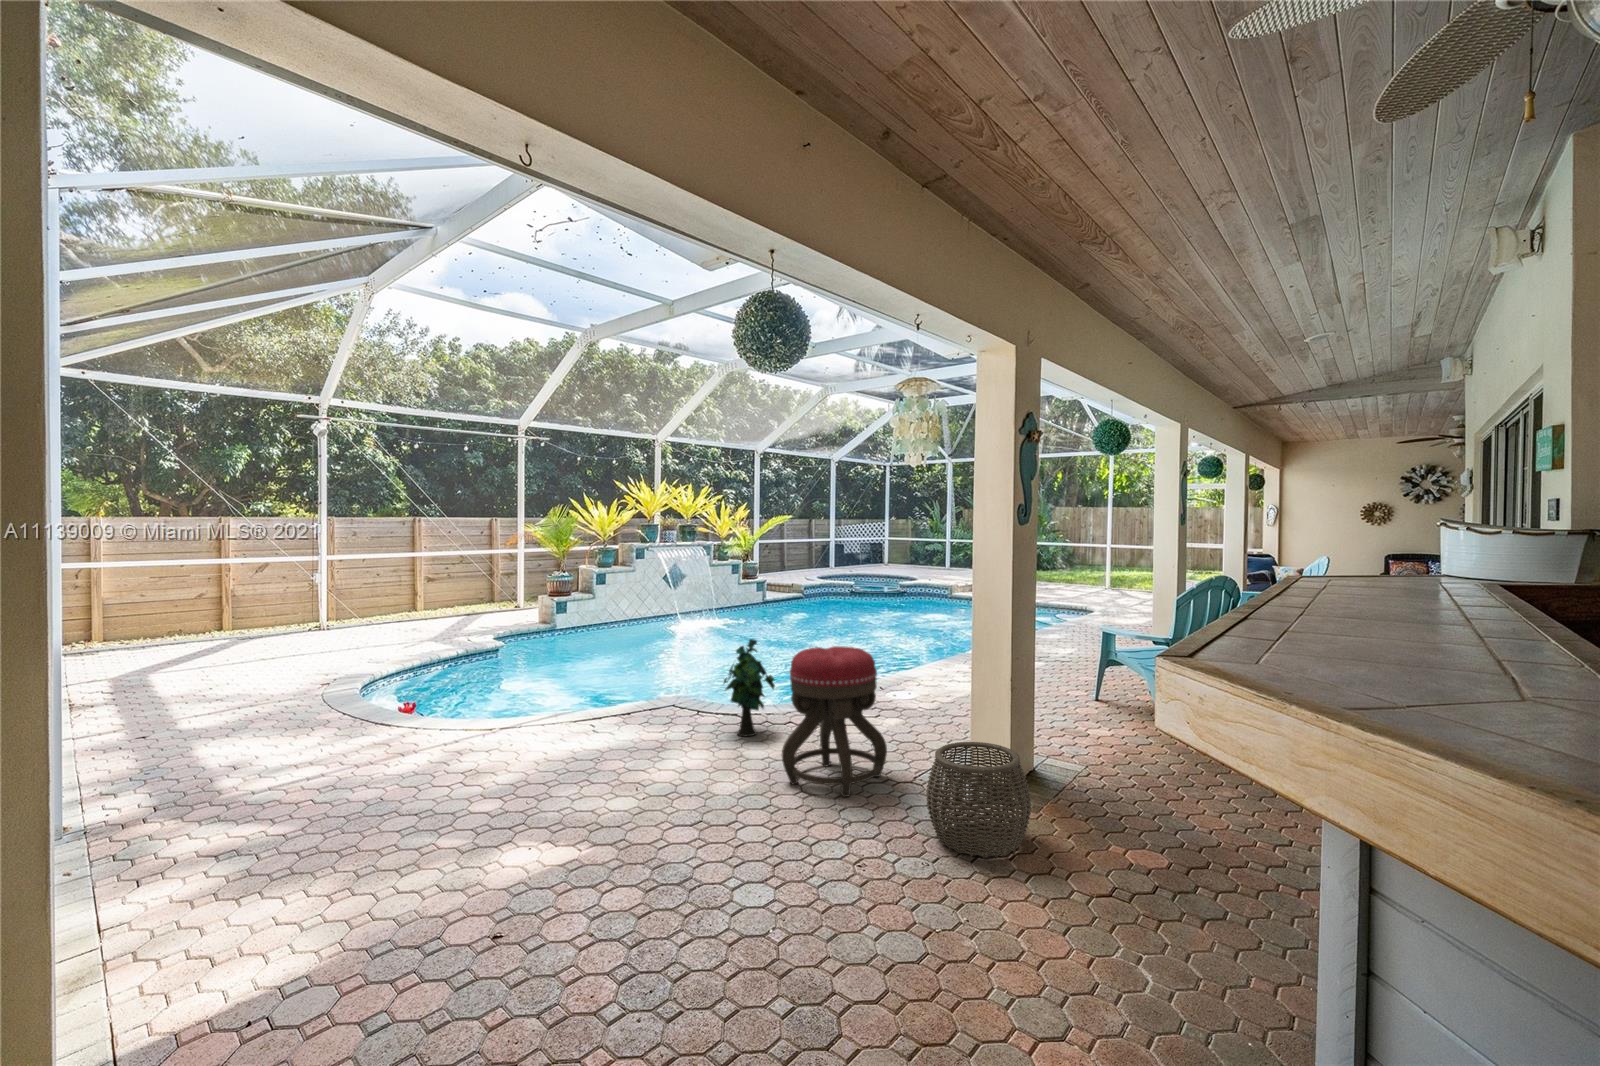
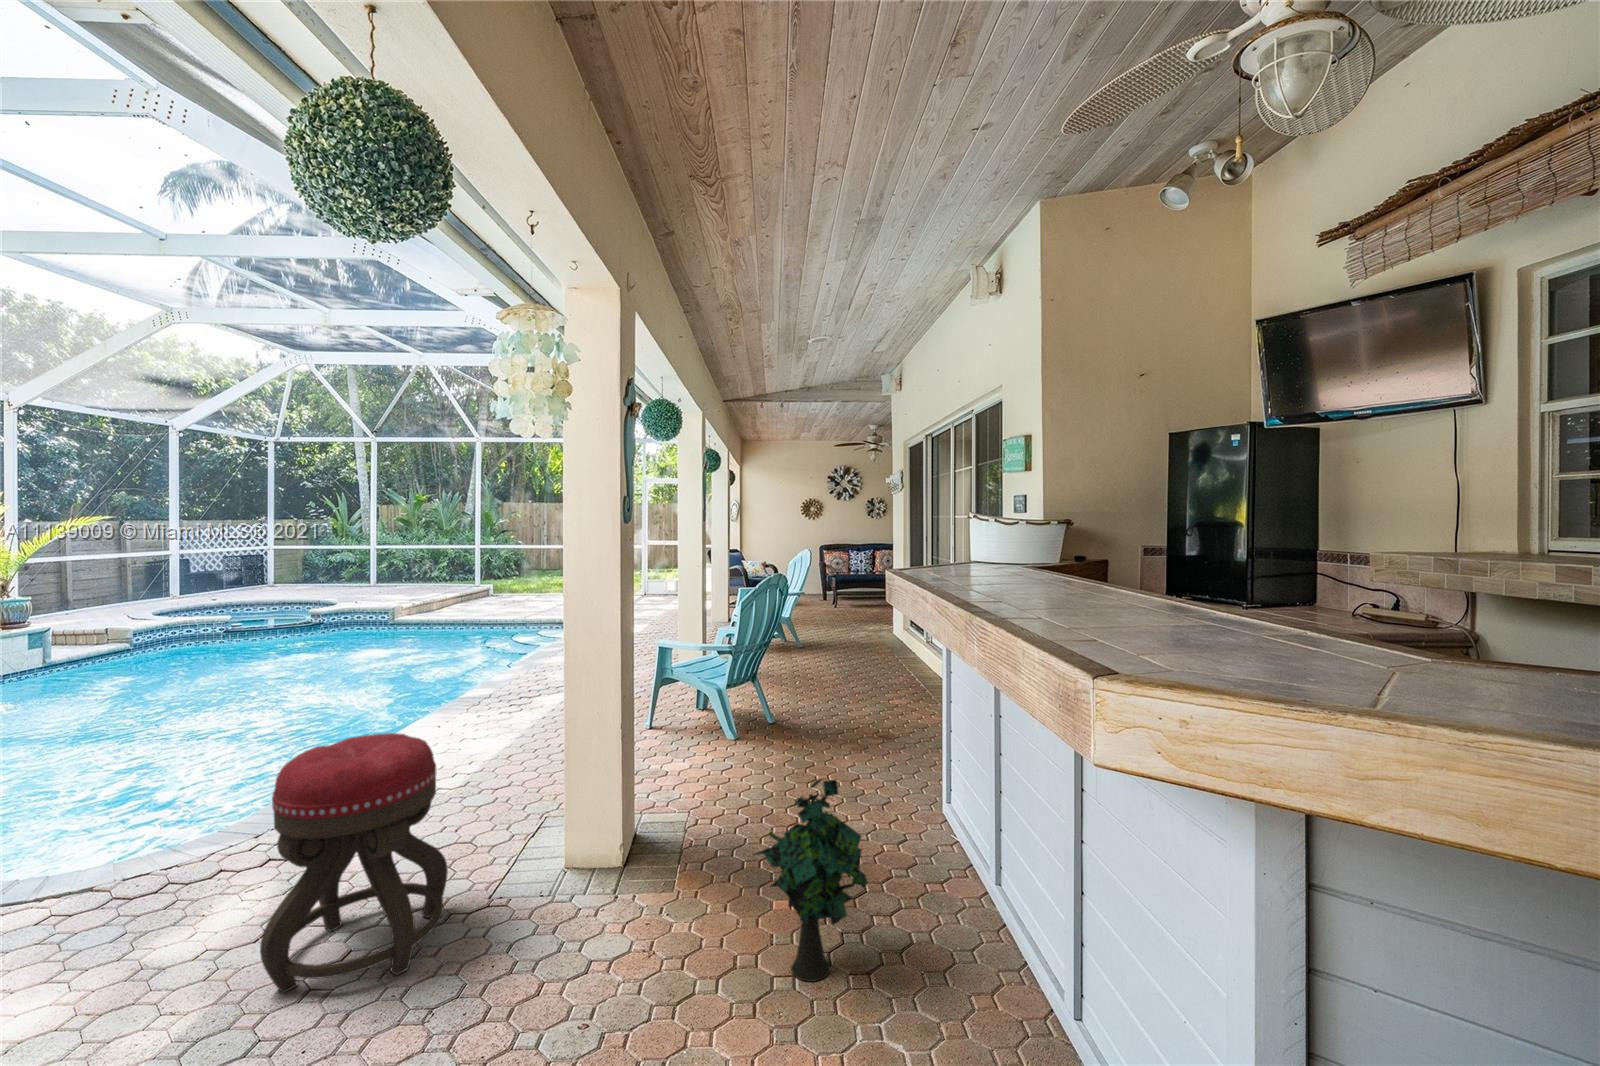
decorative plant: present [724,639,775,737] -> present [754,779,867,982]
woven basket: present [926,742,1031,858] -> none [559,822,695,990]

